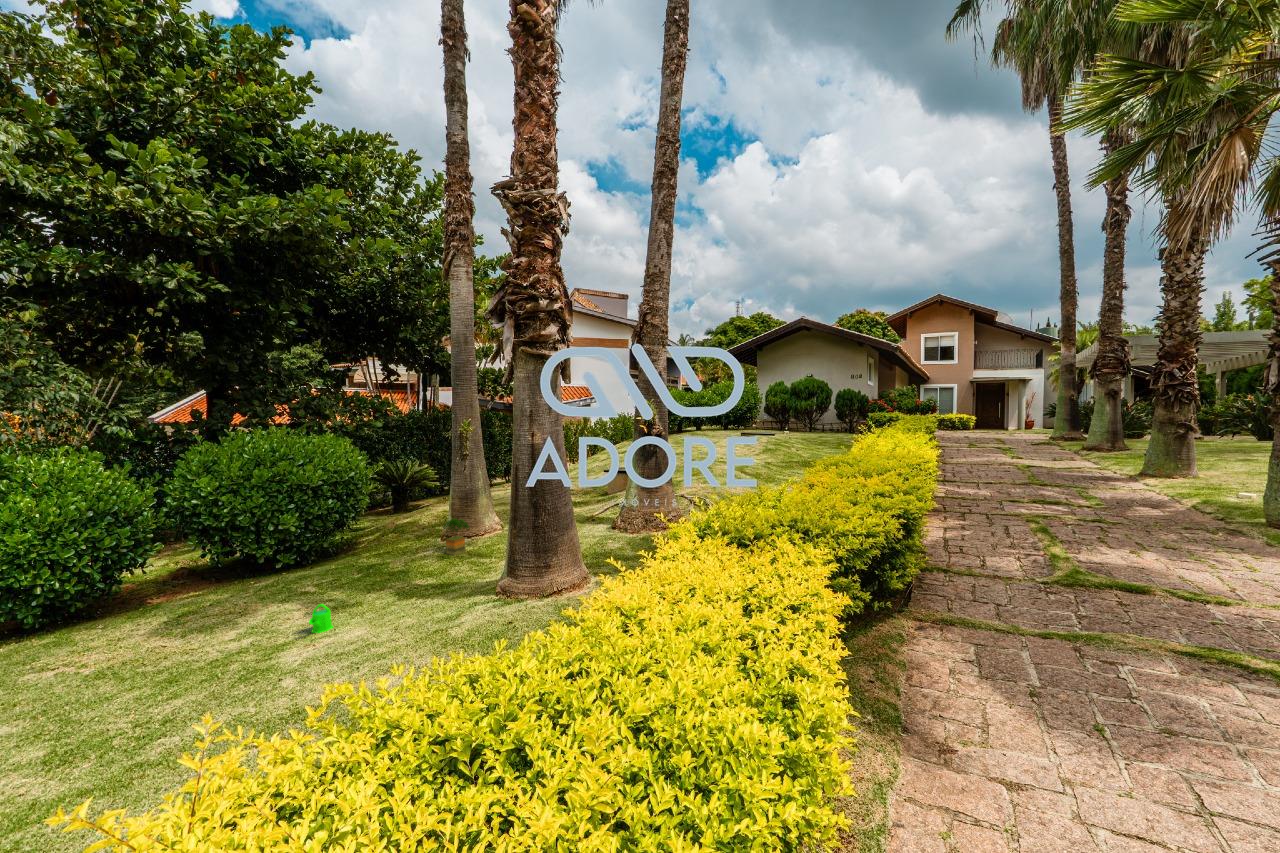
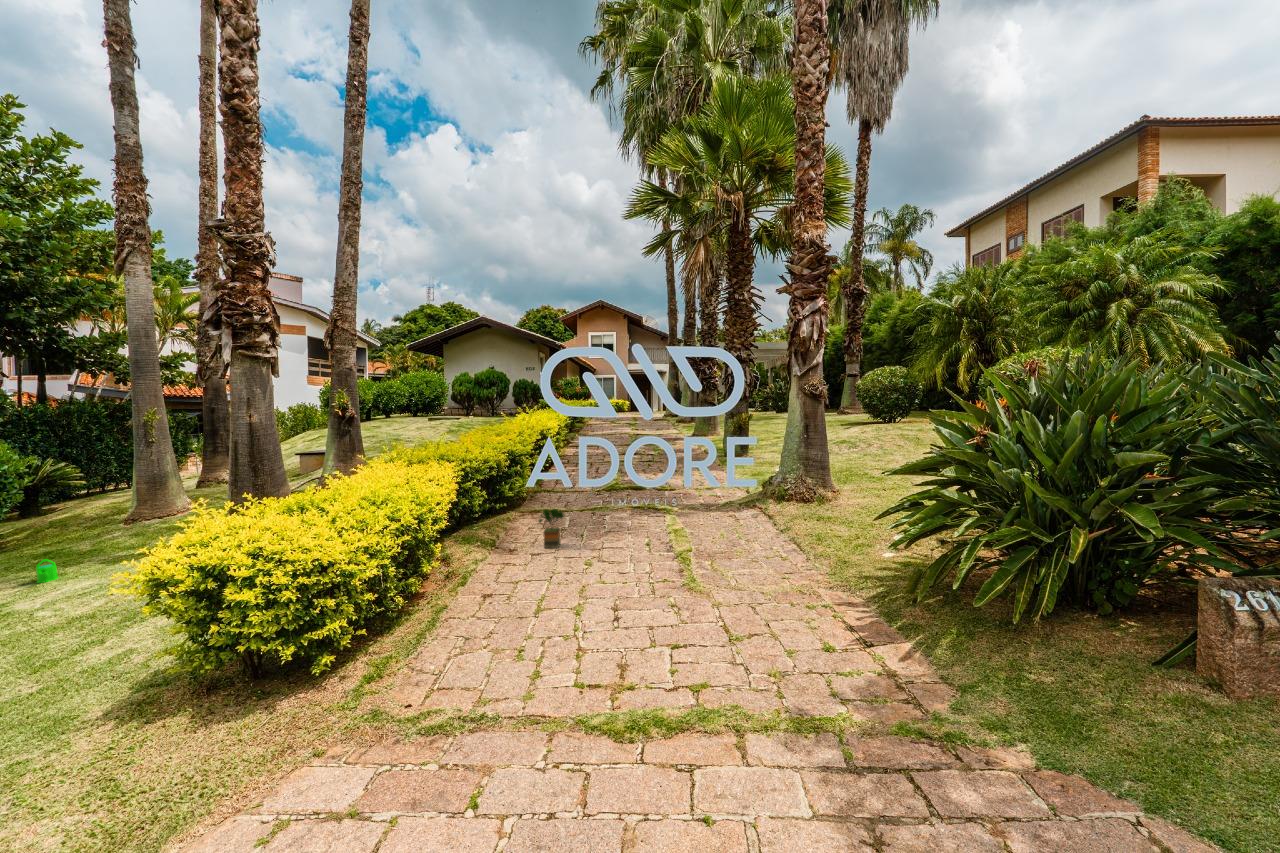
potted tree: present [443,519,469,555] -> present [539,509,565,548]

